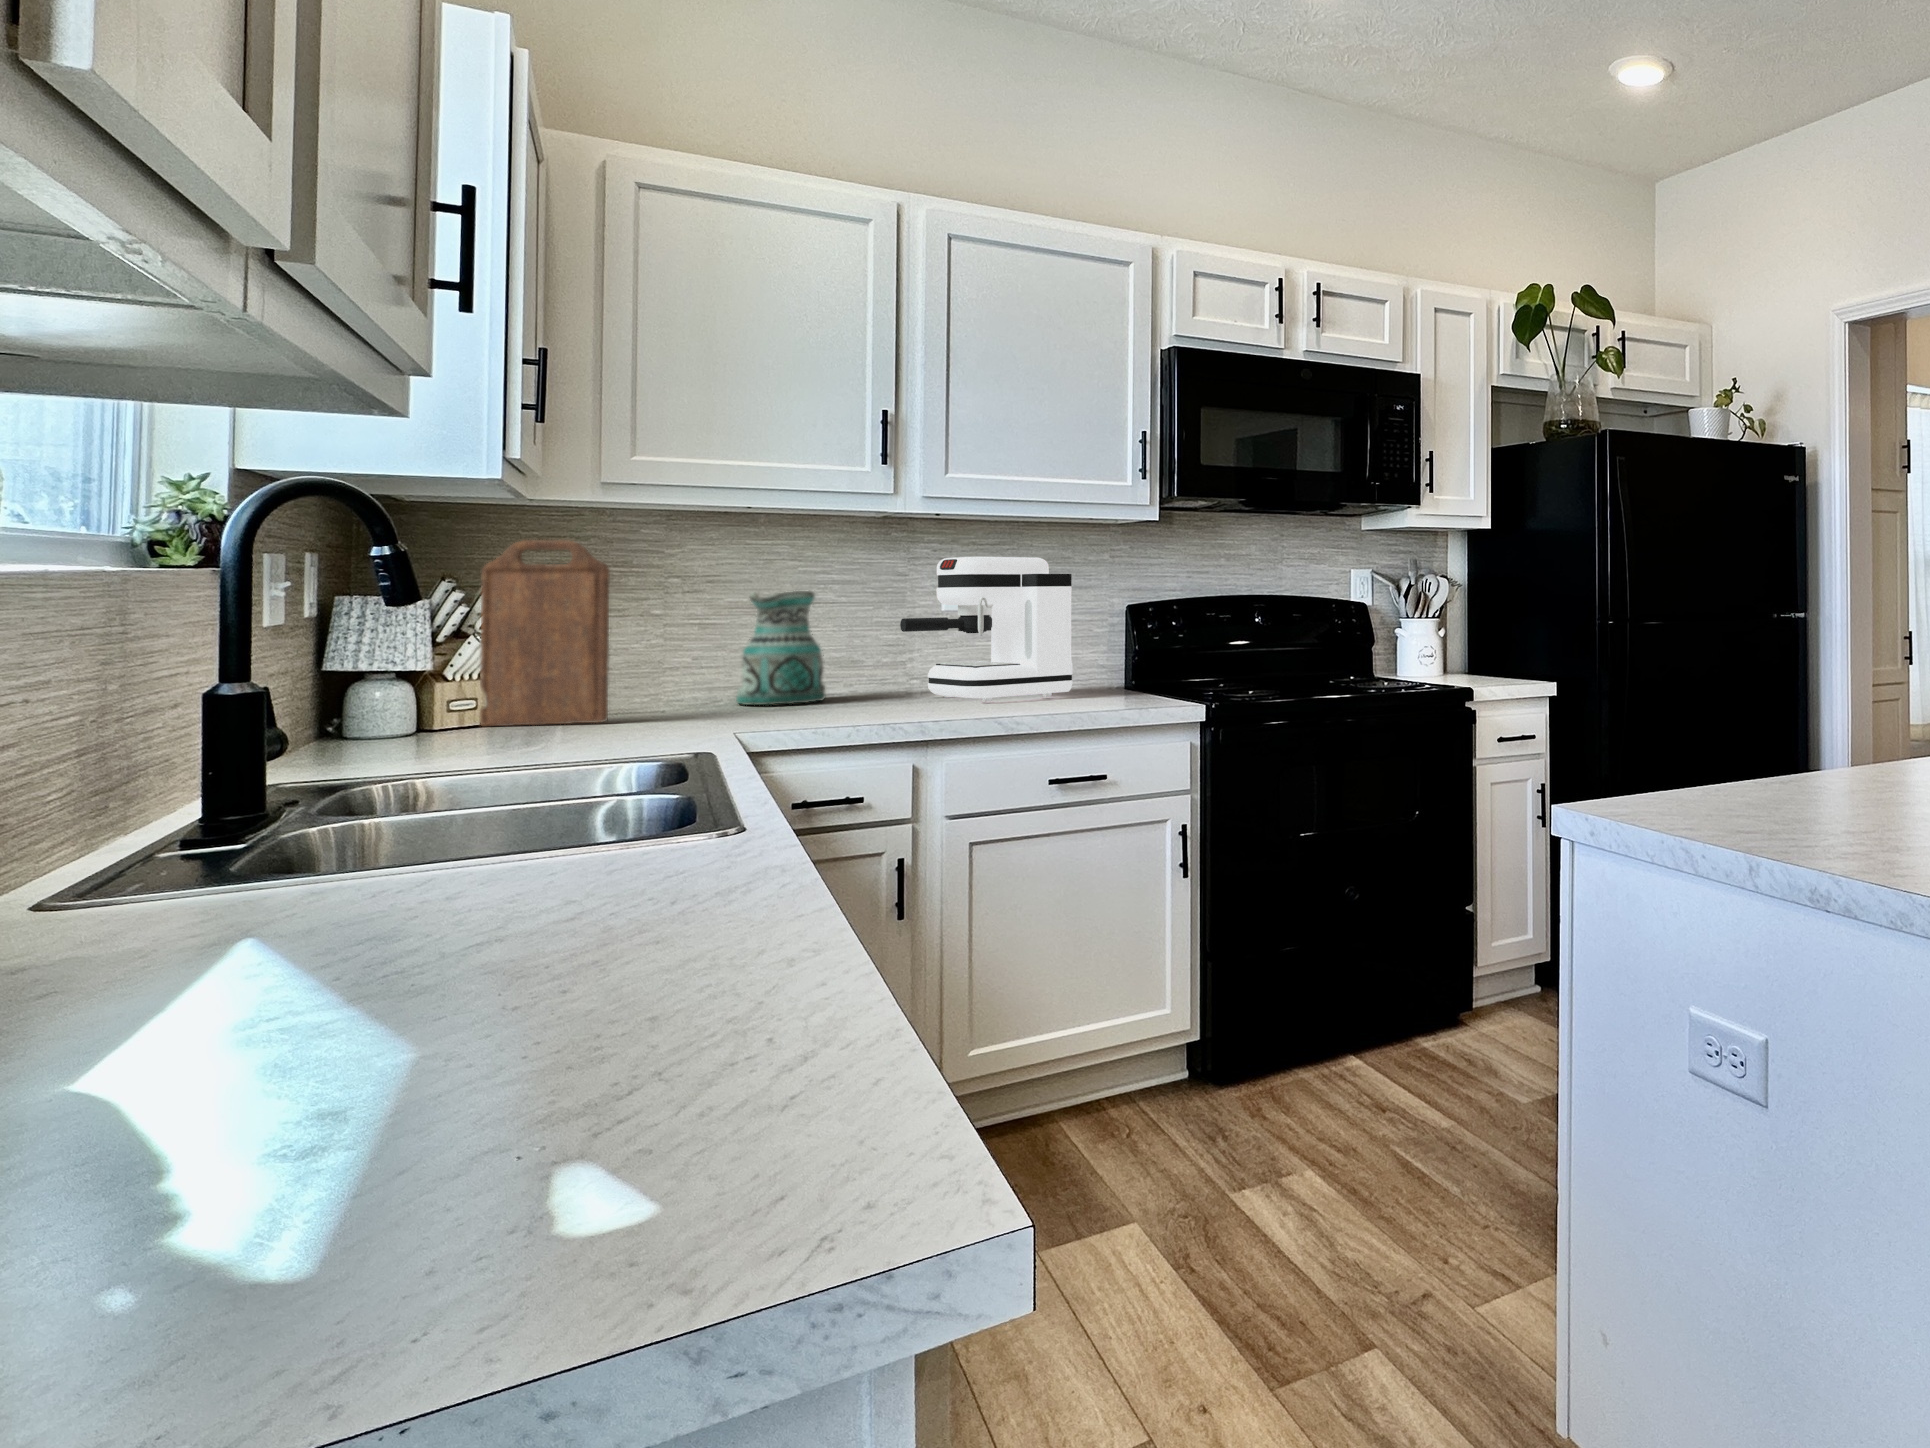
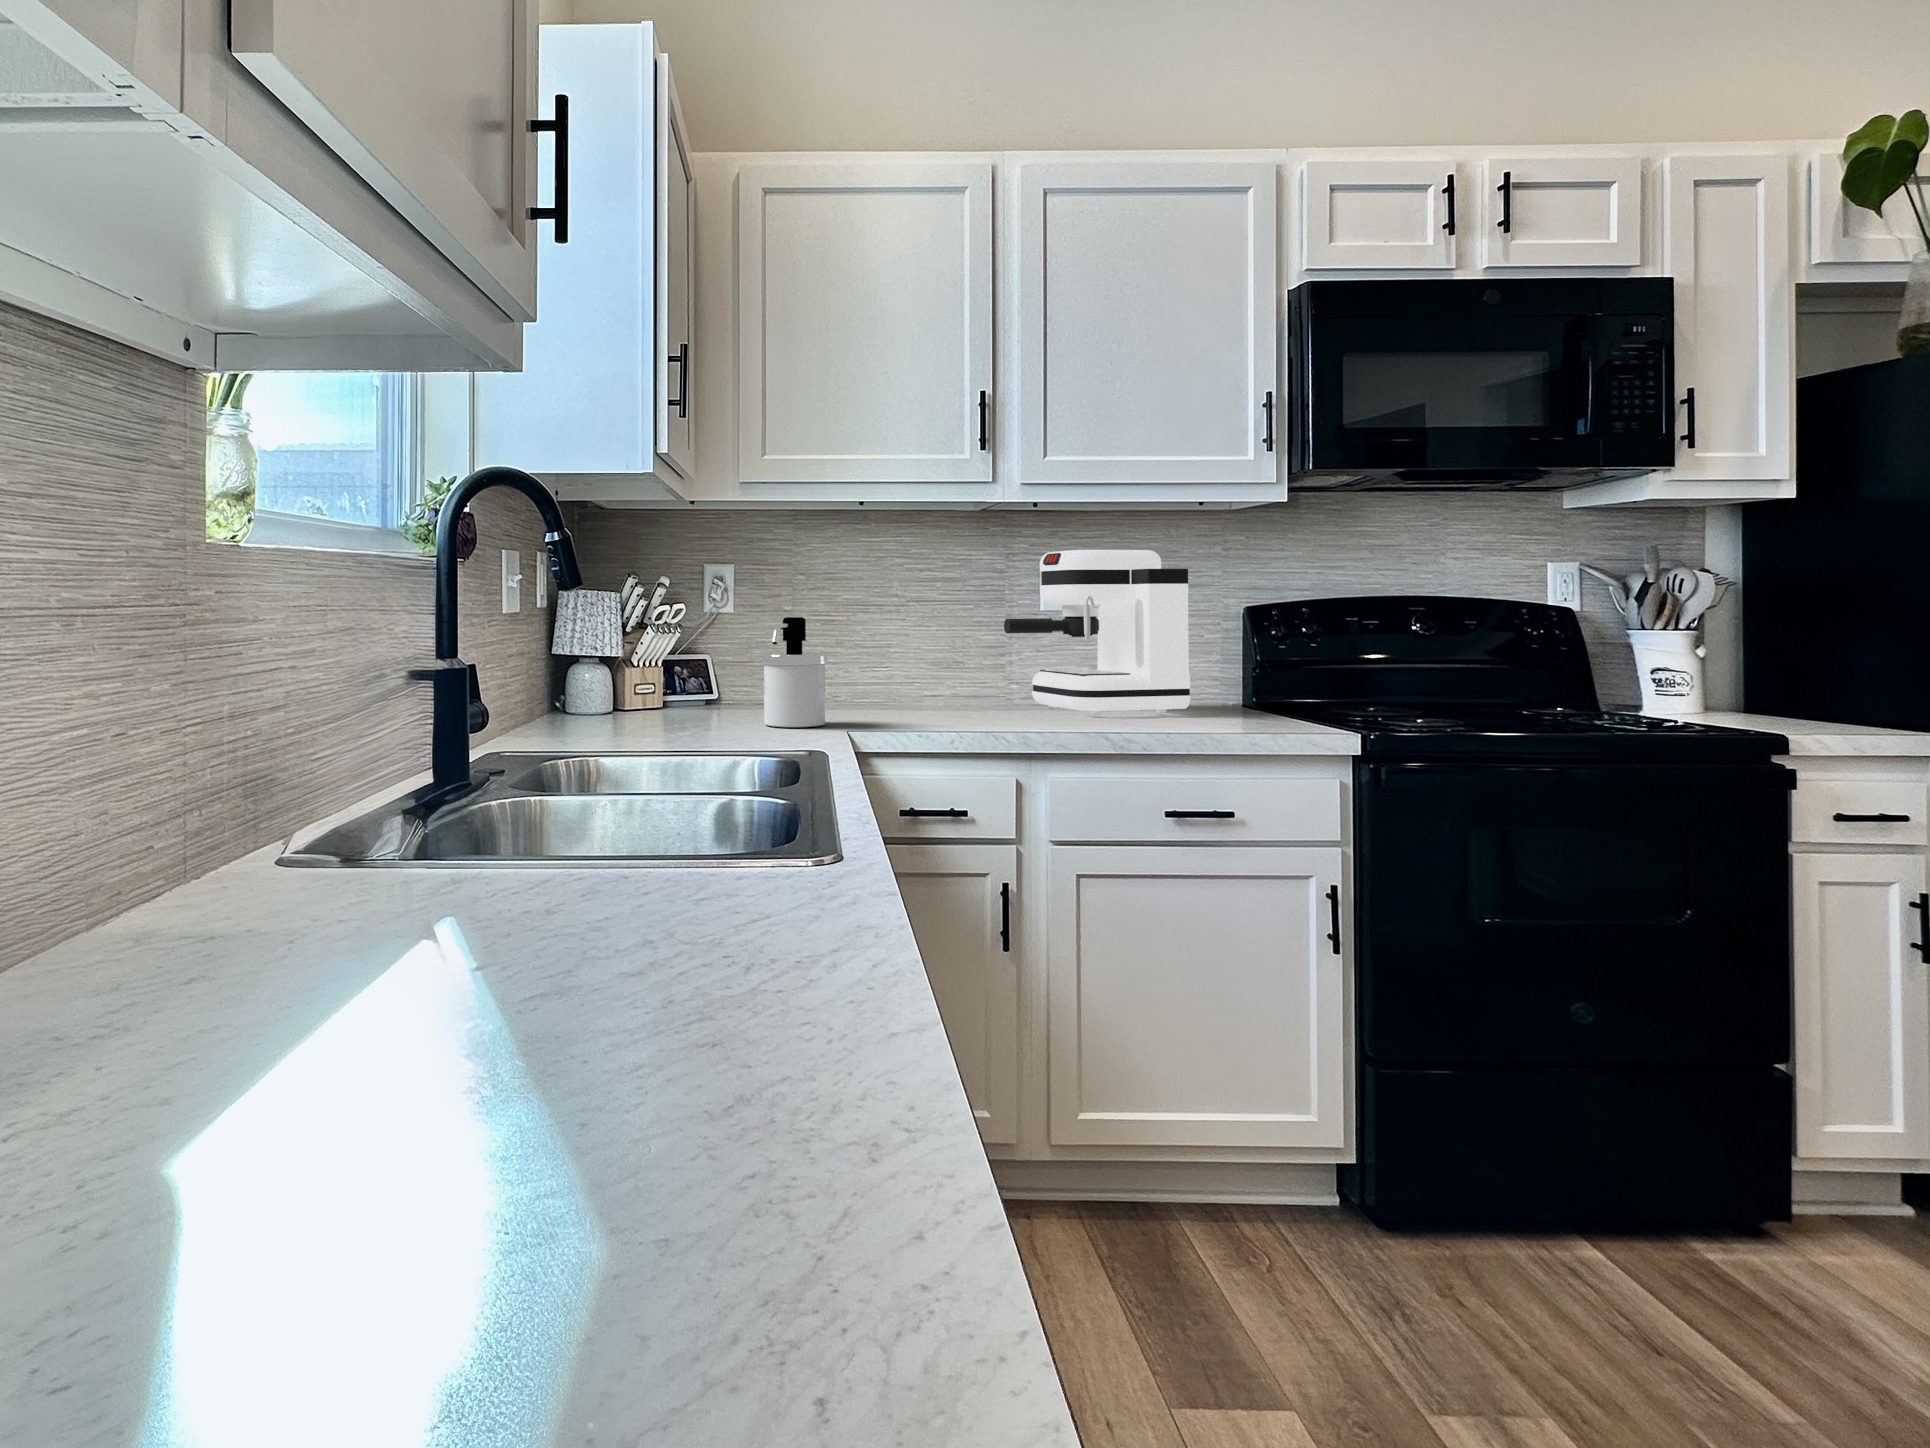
cutting board: present [480,540,610,726] -> none [652,539,747,715]
ceramic pitcher: present [736,591,825,705] -> none [854,588,934,706]
soap dispenser: none [629,621,708,731] -> present [761,617,827,727]

